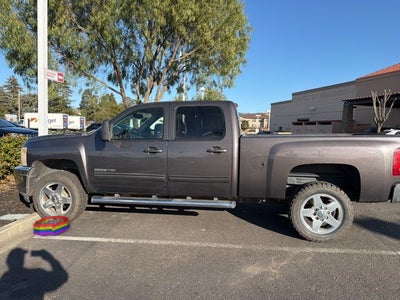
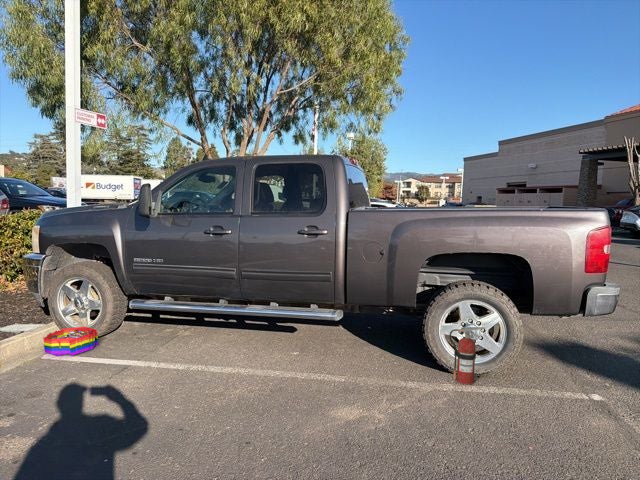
fire extinguisher: none [308,211,332,248] -> present [449,327,485,385]

